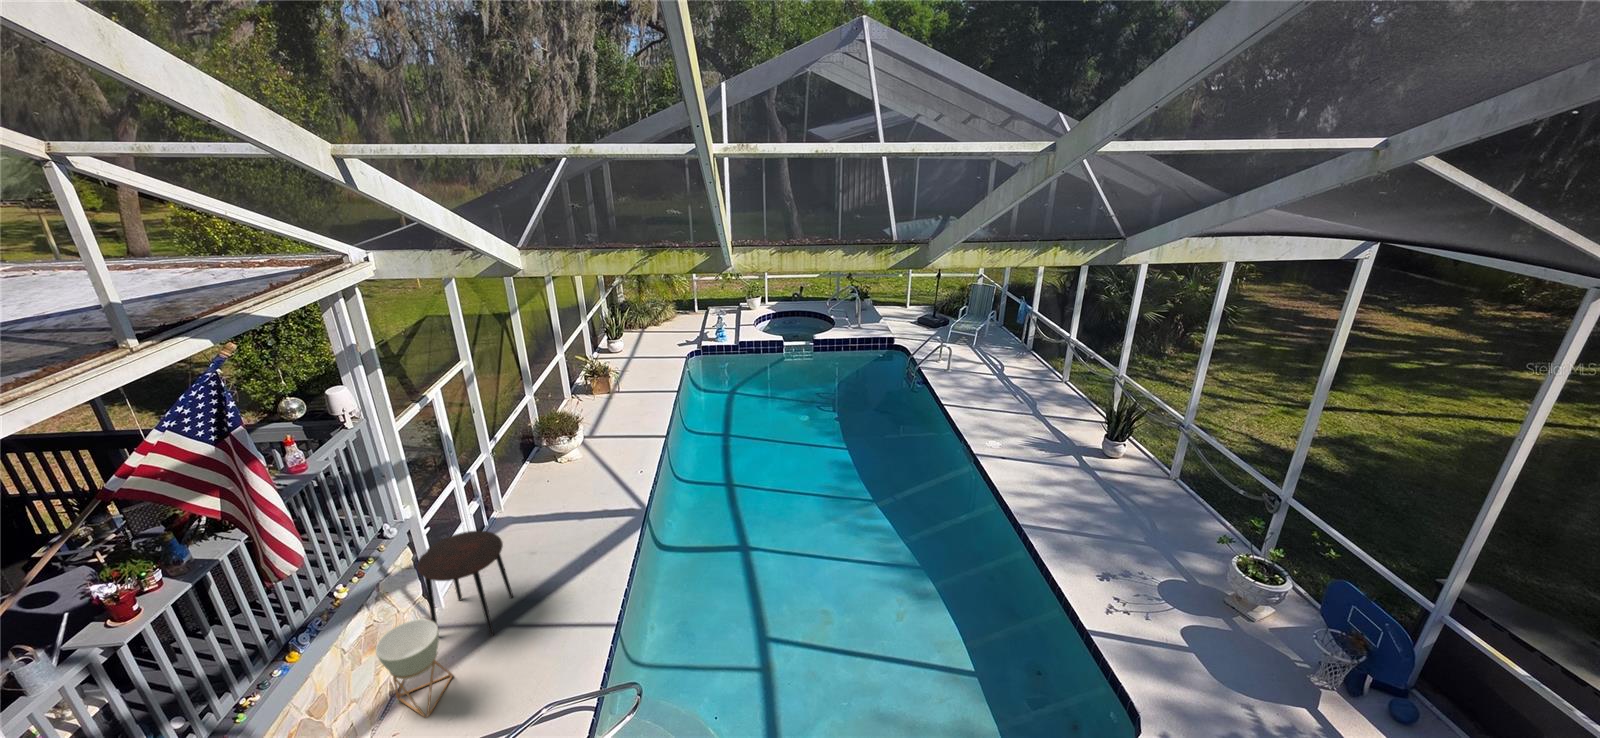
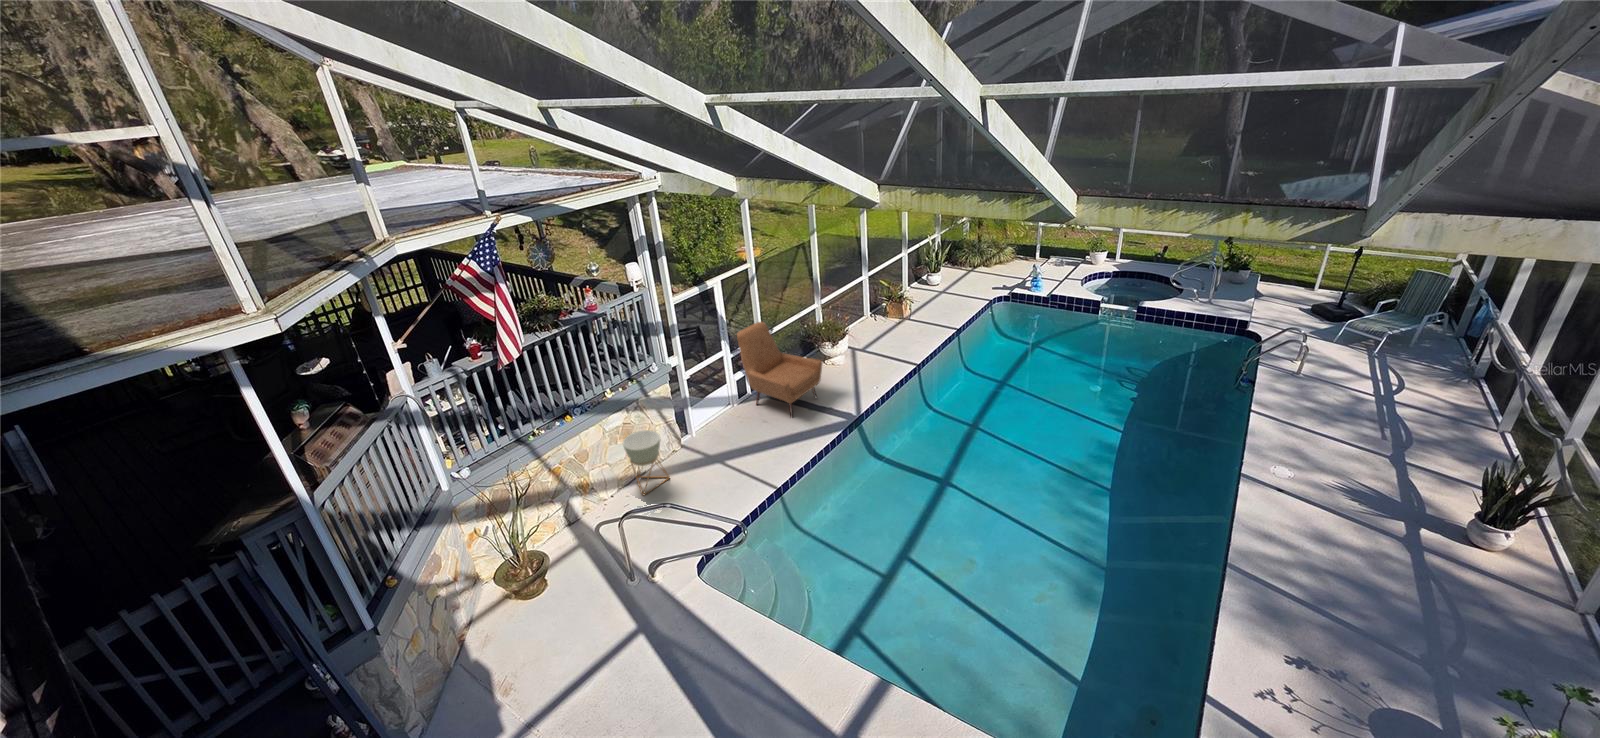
chair: none [468,430,583,536] -> present [737,322,822,418]
side table: present [417,531,513,636] -> none [669,387,732,464]

